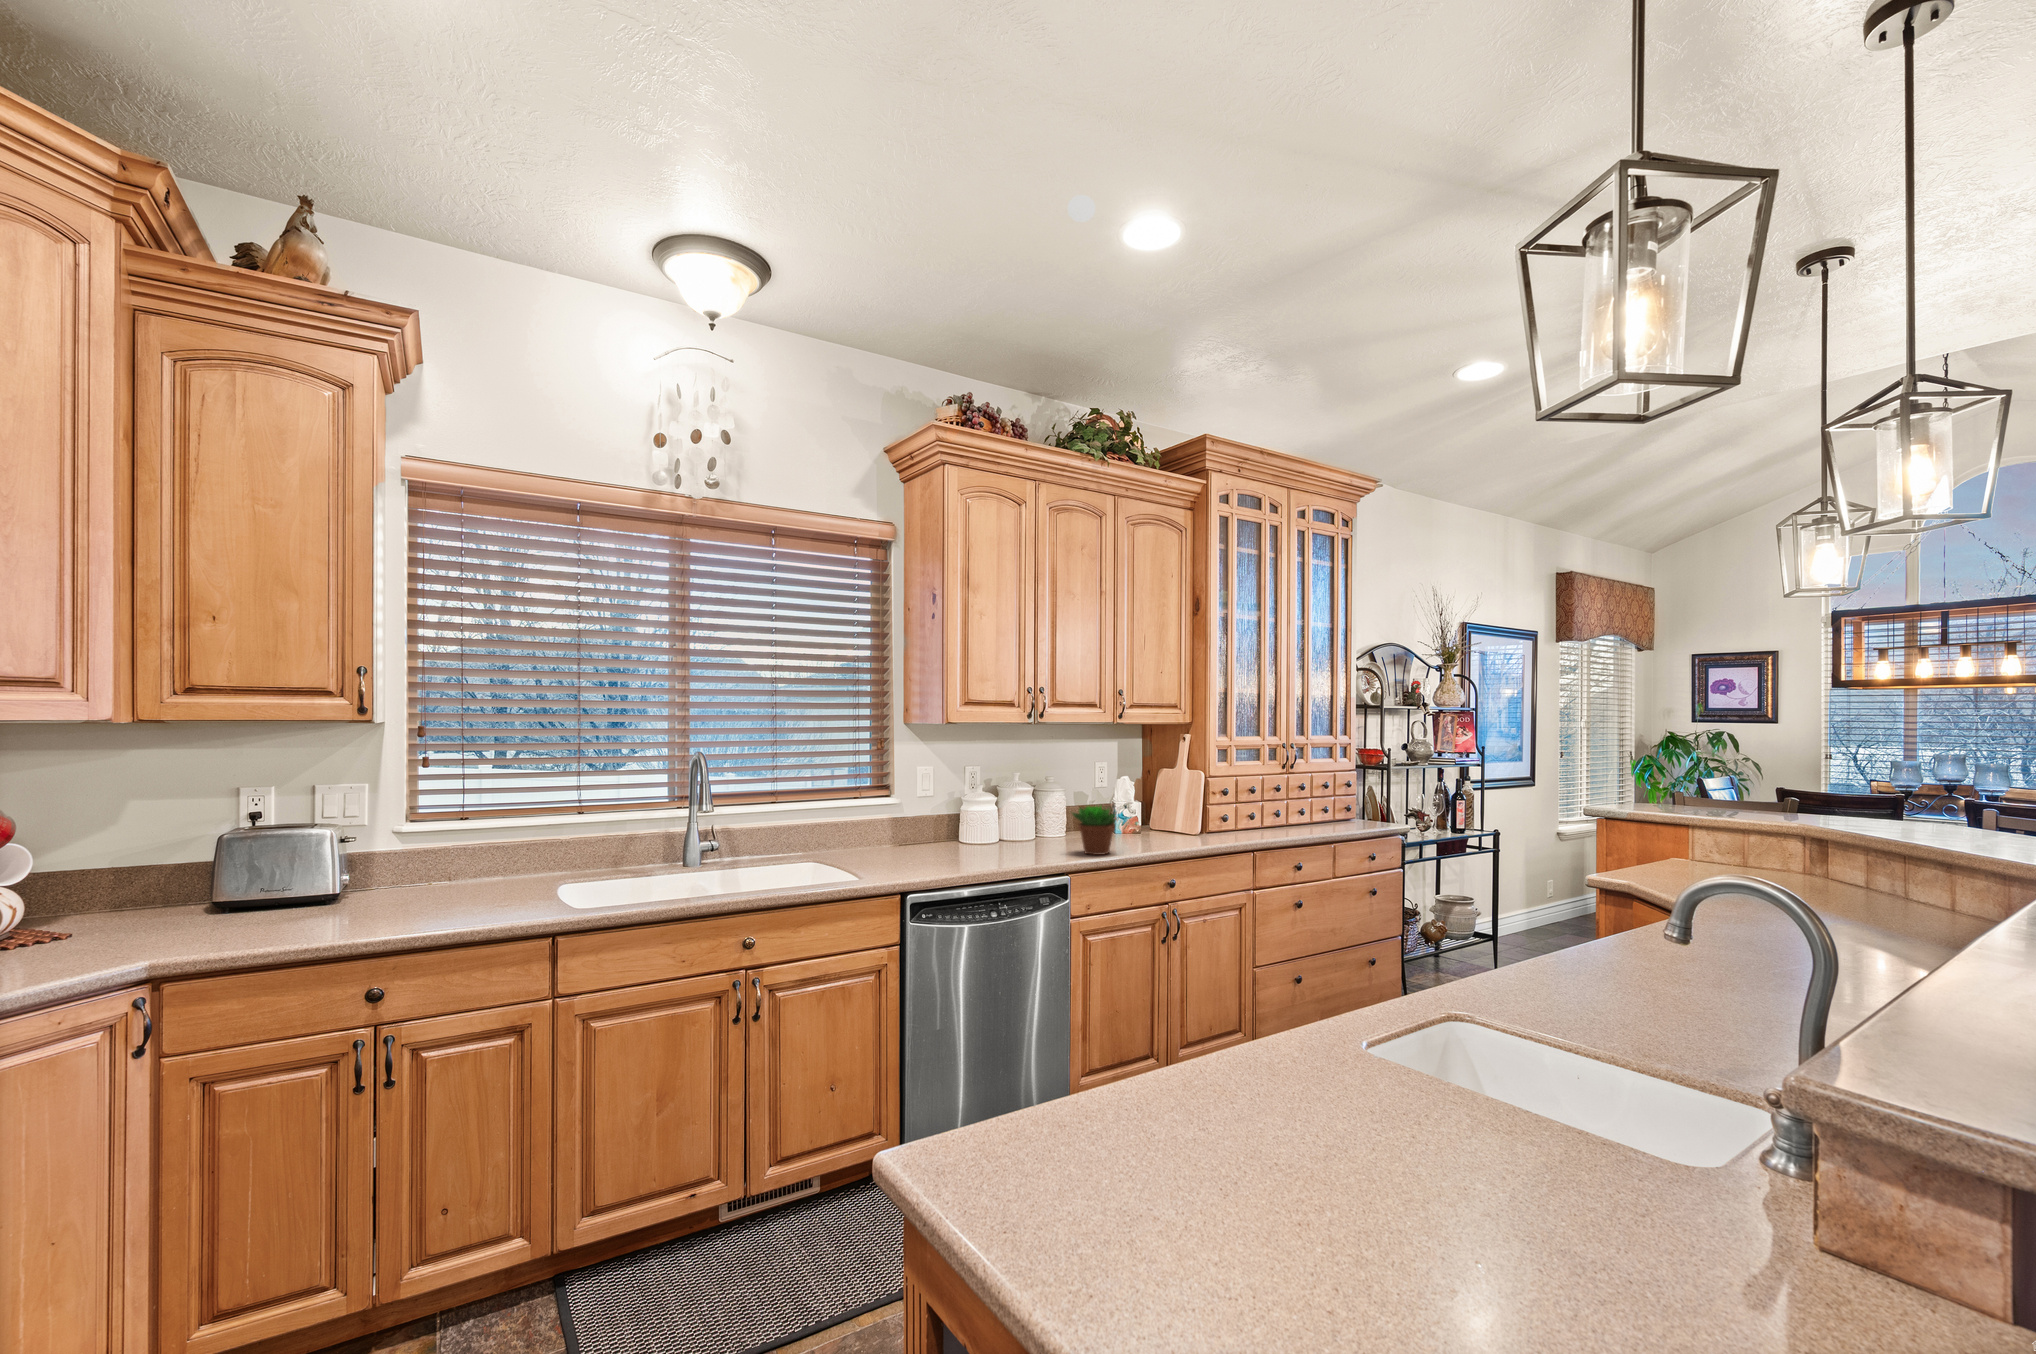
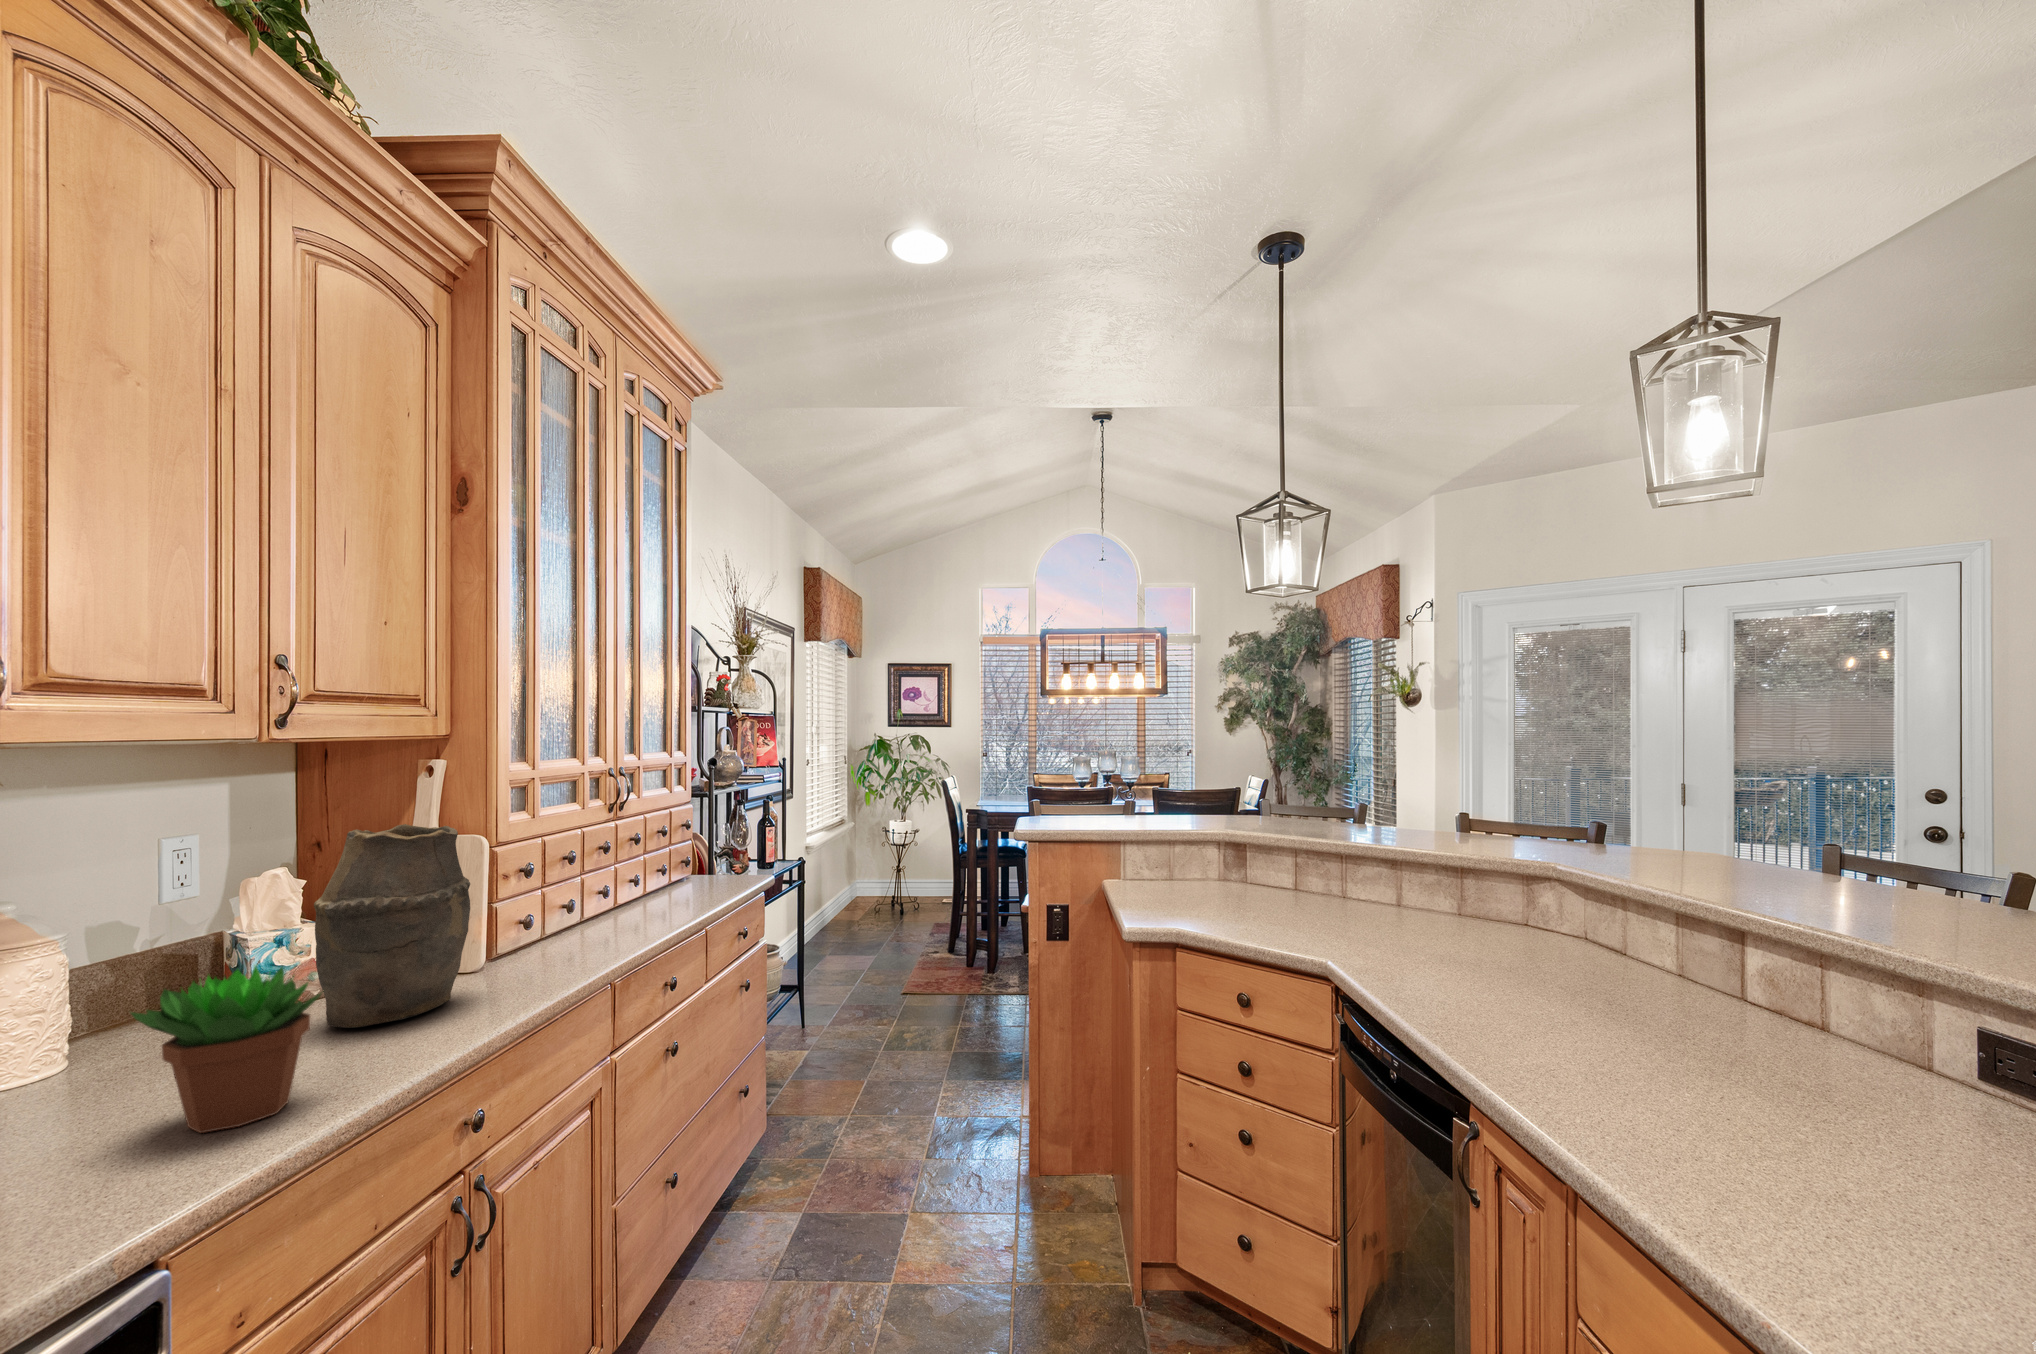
vase: none [1129,763,1184,842] -> present [314,824,470,1028]

